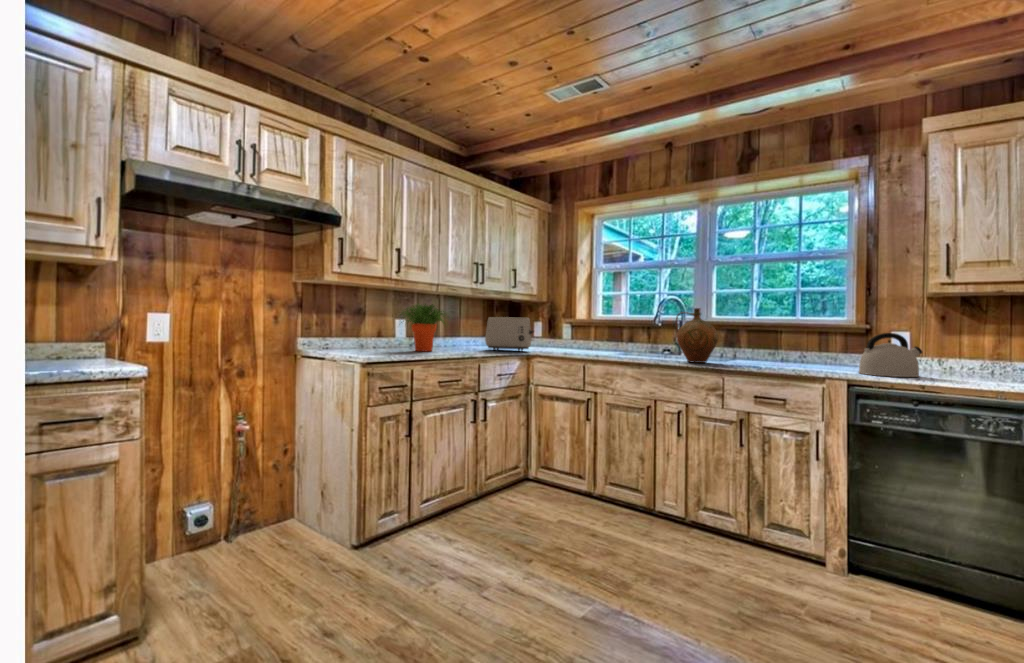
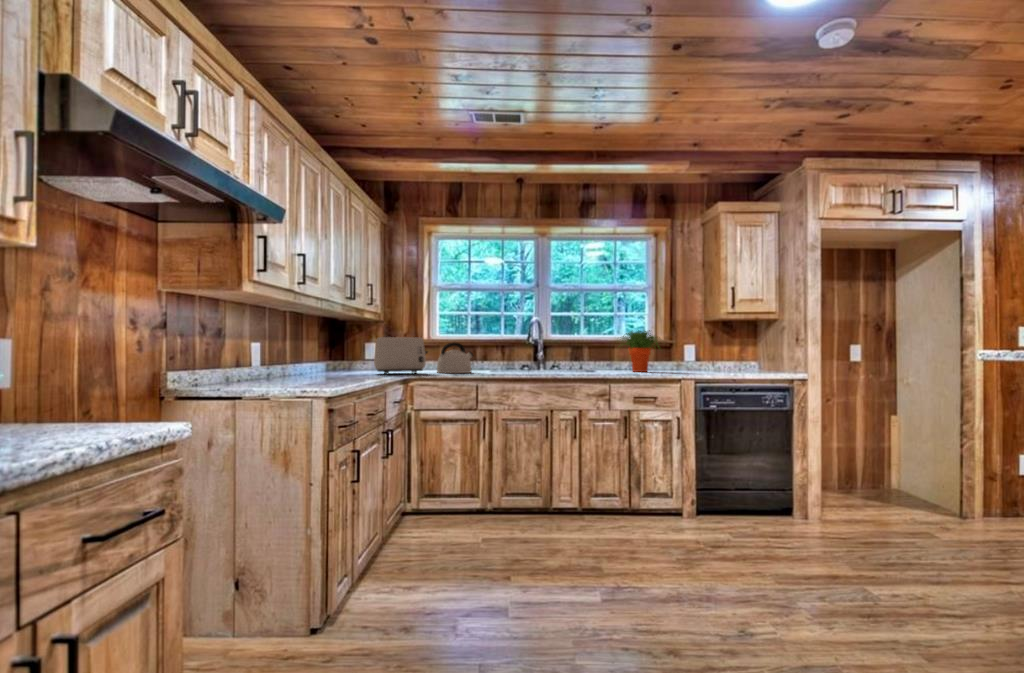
potted plant: present [401,304,445,351] -> present [621,330,659,372]
ceramic jug: present [676,308,718,363] -> none [569,328,602,374]
kettle: present [859,333,922,377] -> present [437,342,473,373]

